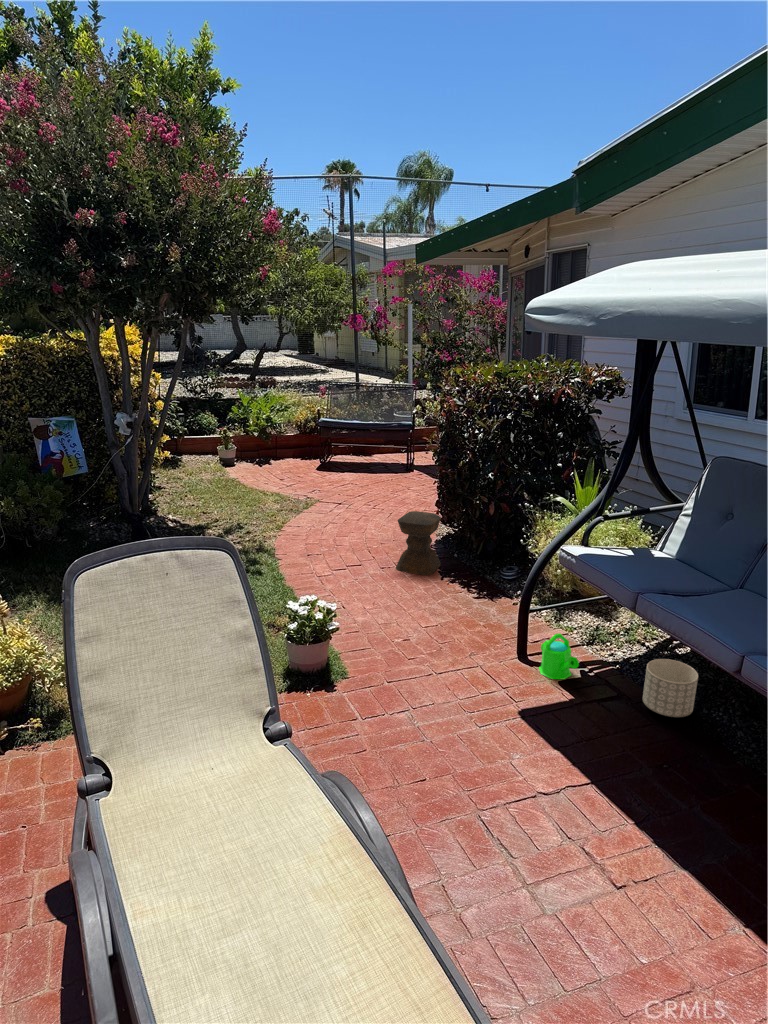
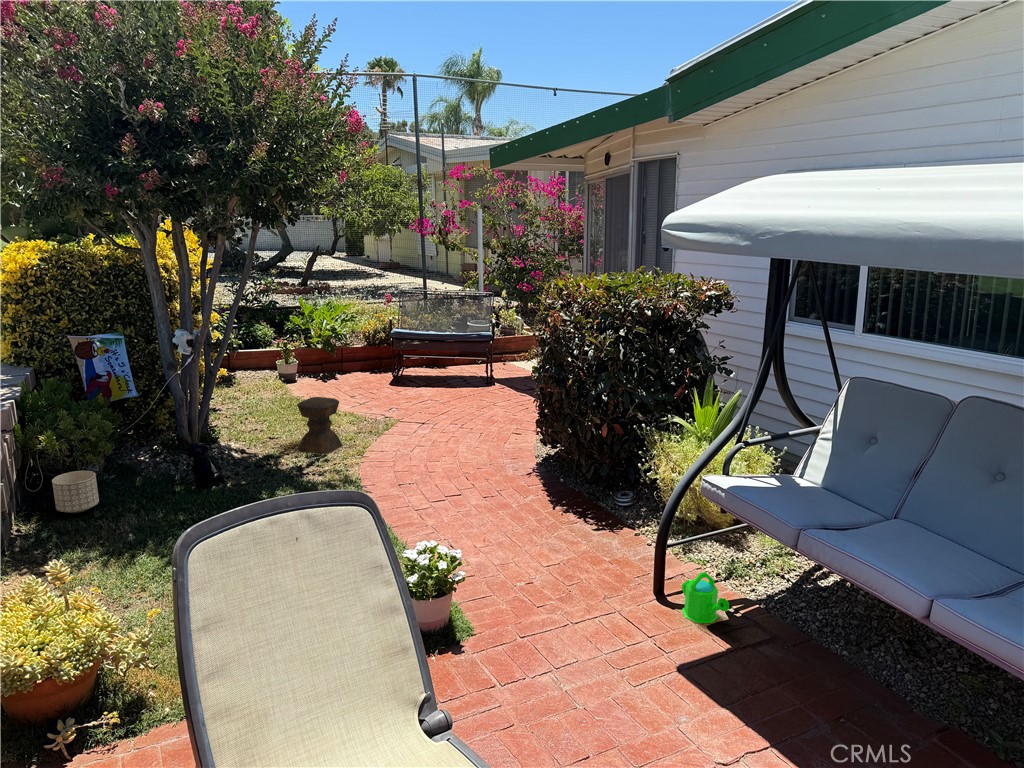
stool: present [396,511,441,575] -> present [297,397,343,454]
planter: present [643,659,698,717] -> present [52,471,99,513]

